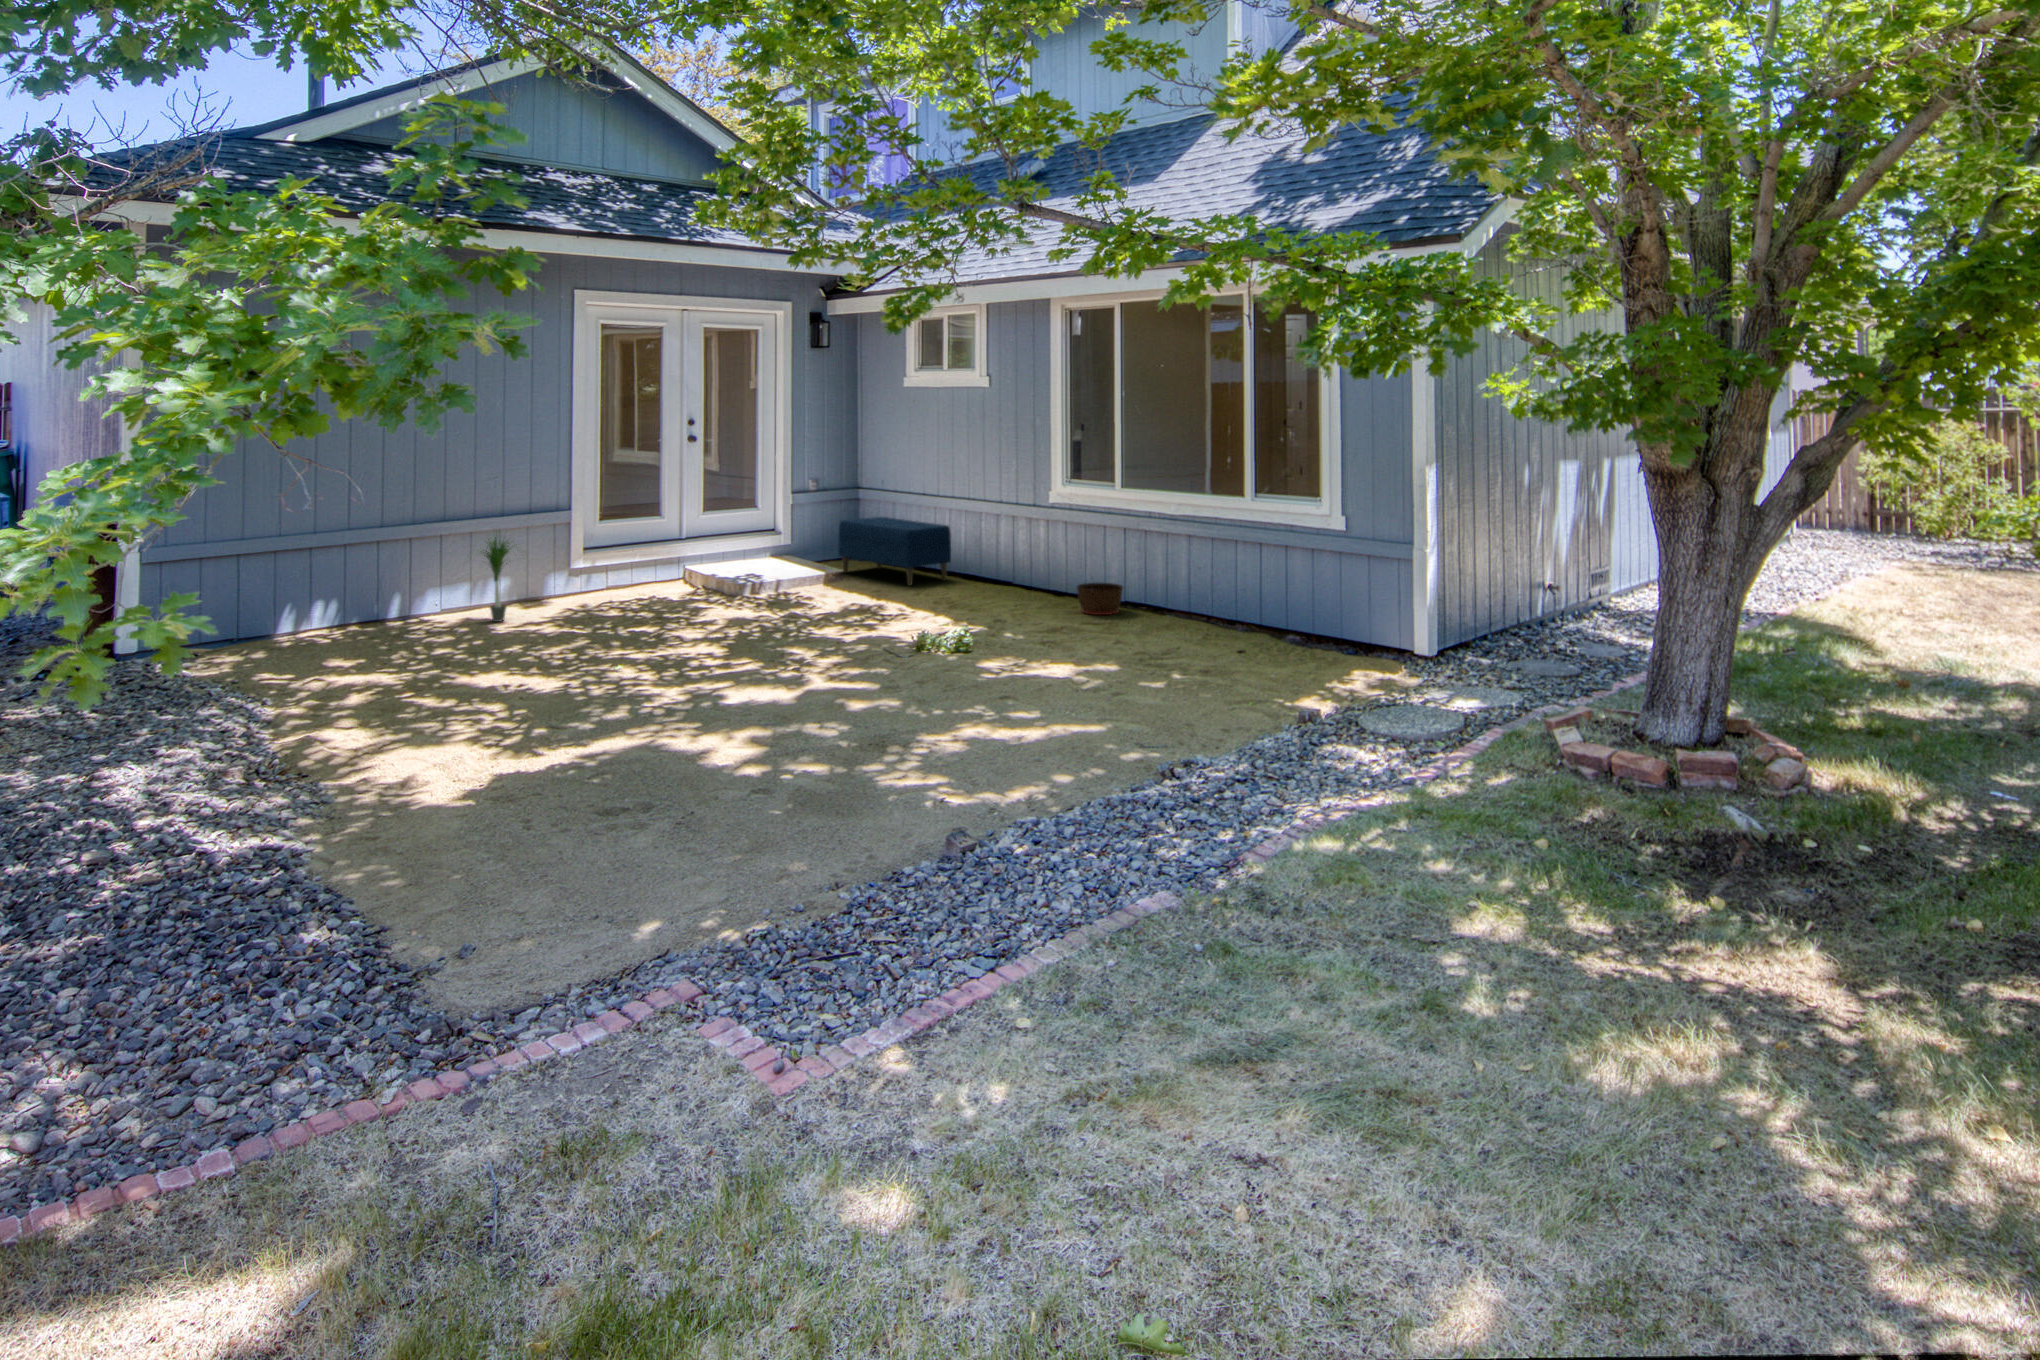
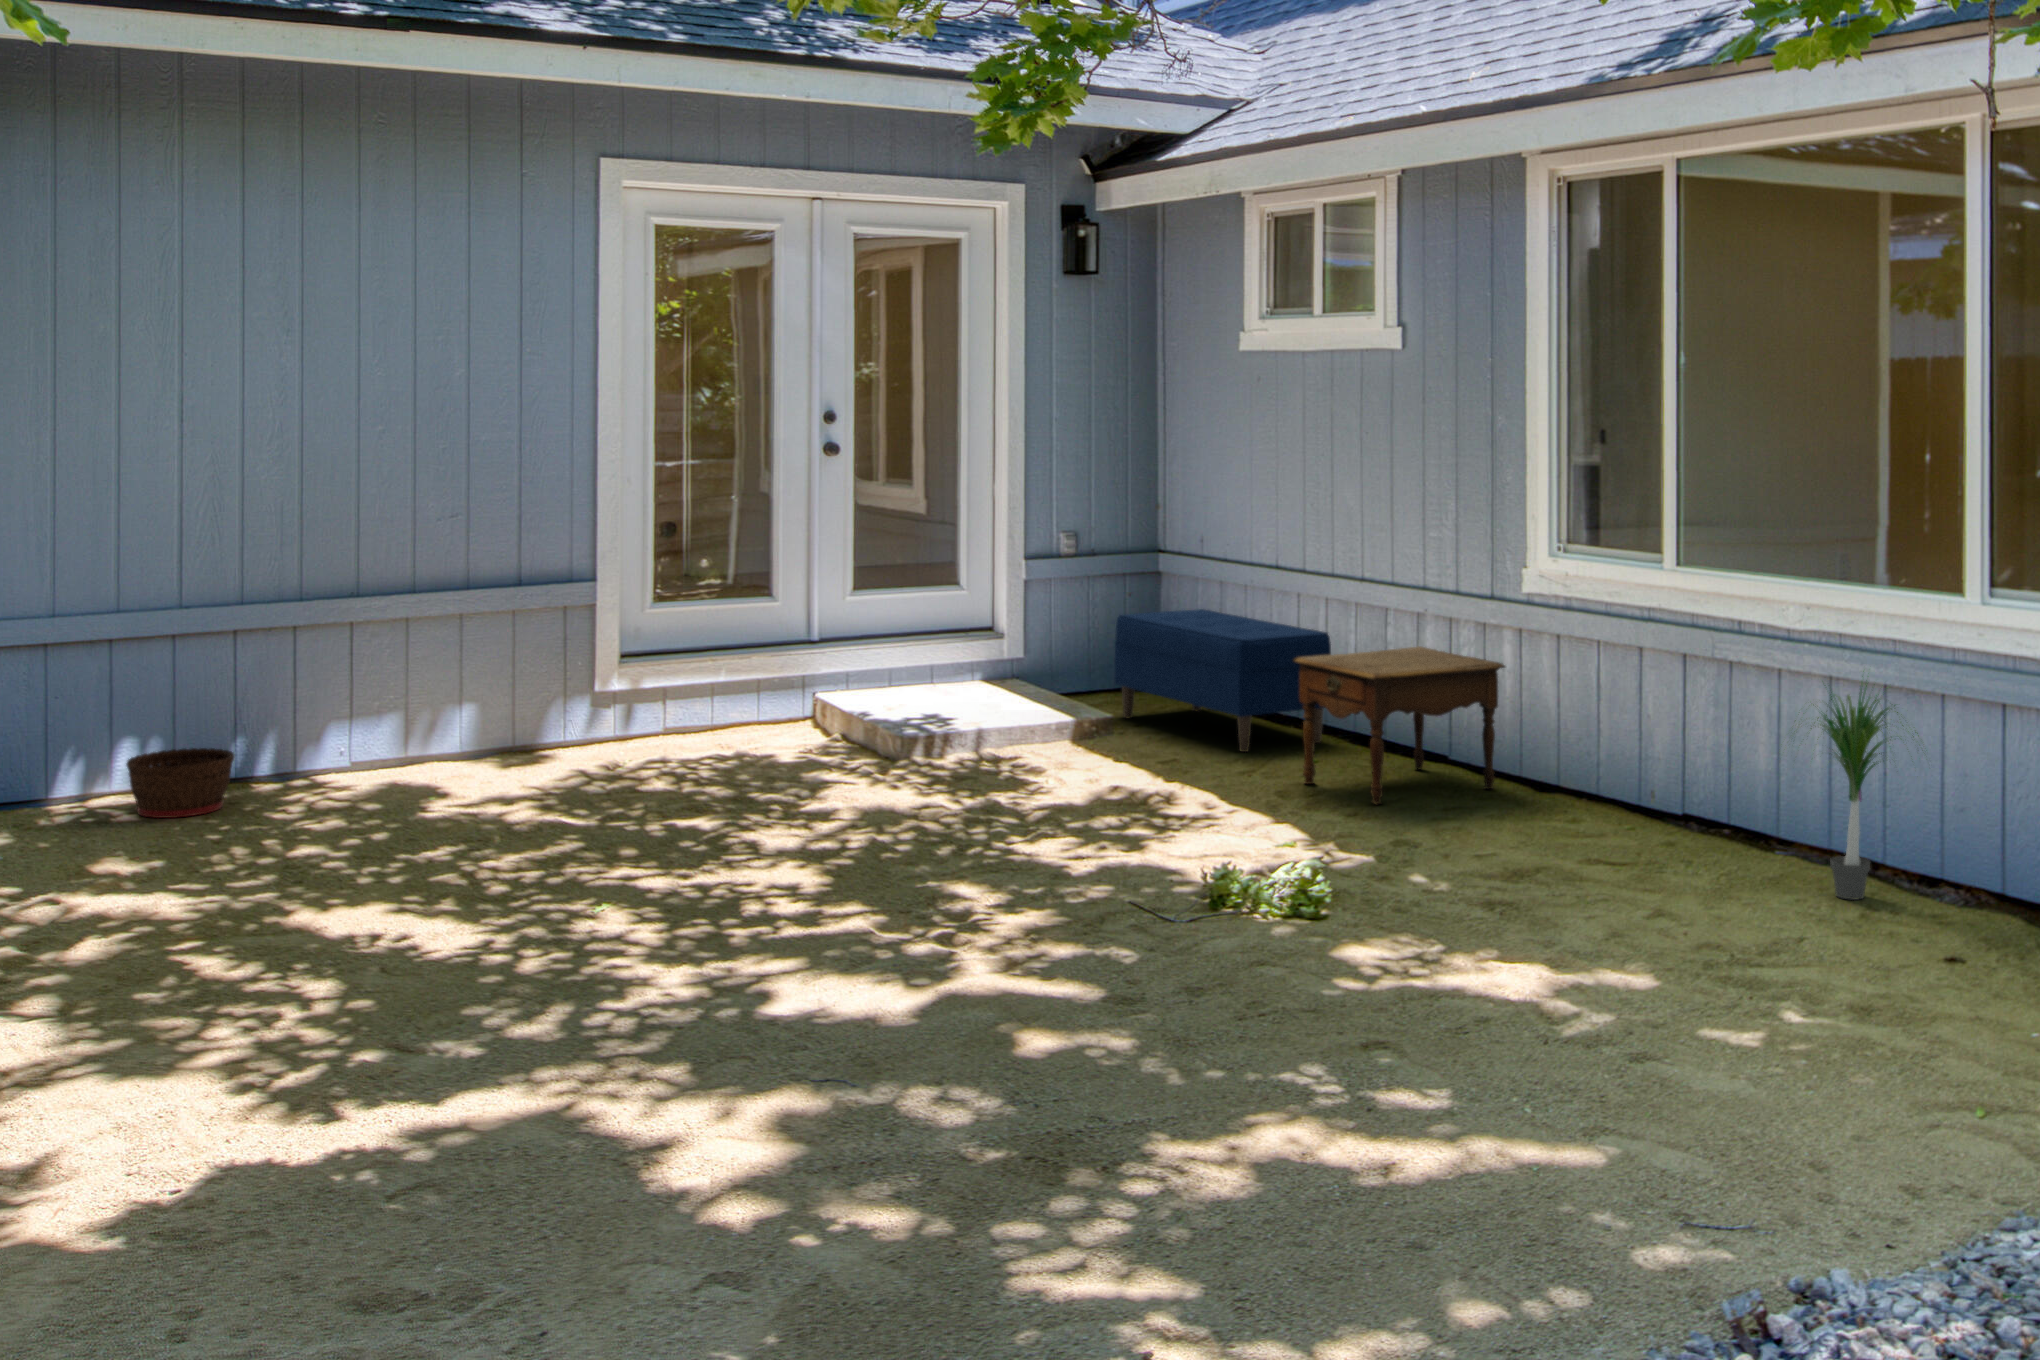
side table: none [938,530,1039,605] -> present [1293,646,1505,804]
potted plant: present [480,534,513,622] -> present [1794,685,1919,900]
basket: present [1077,583,1123,615] -> present [127,748,234,818]

